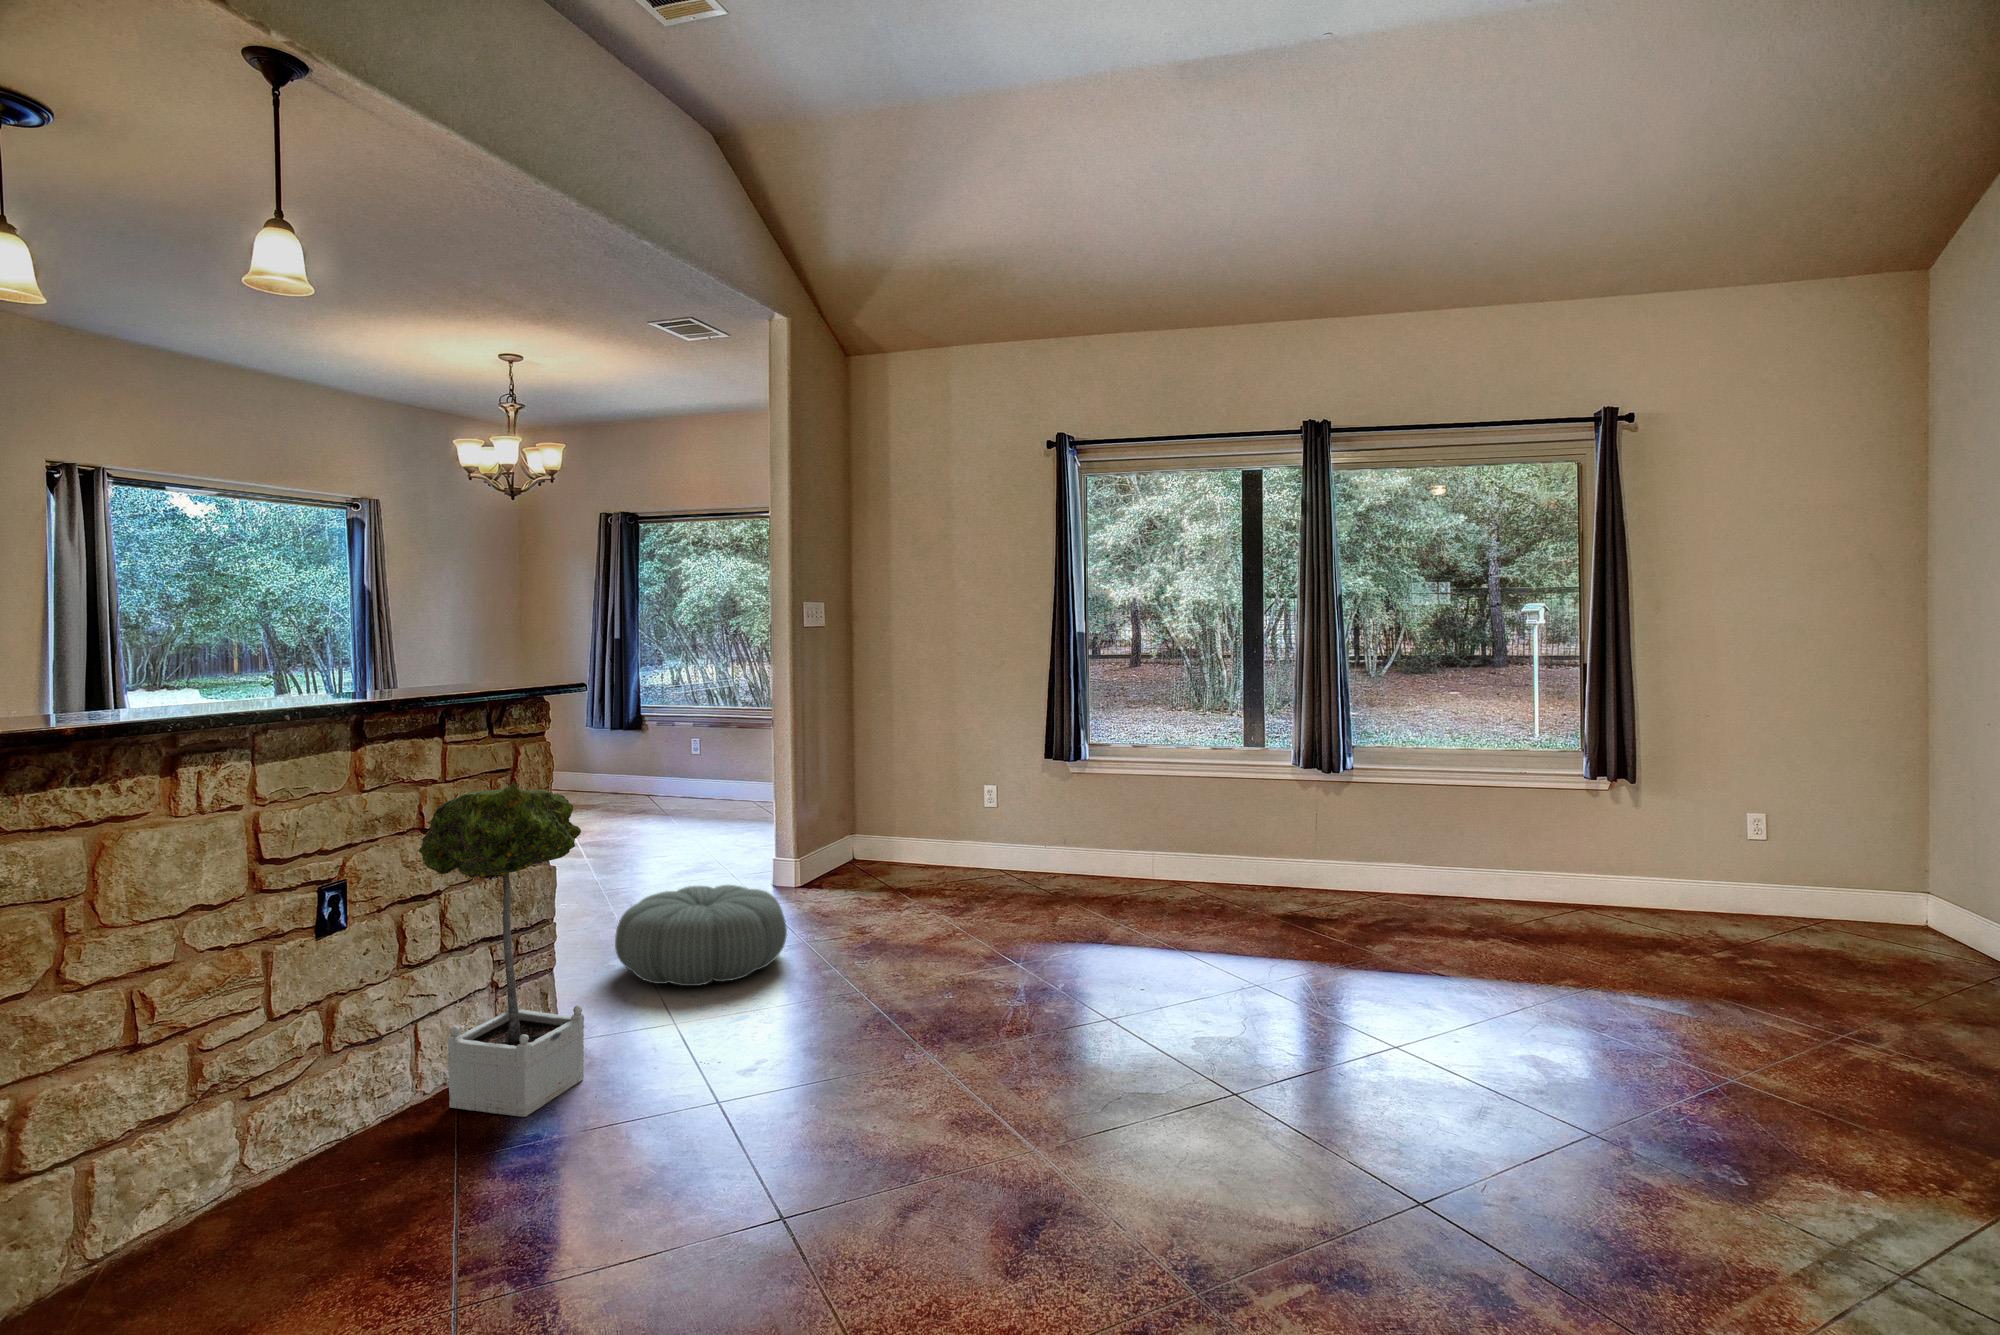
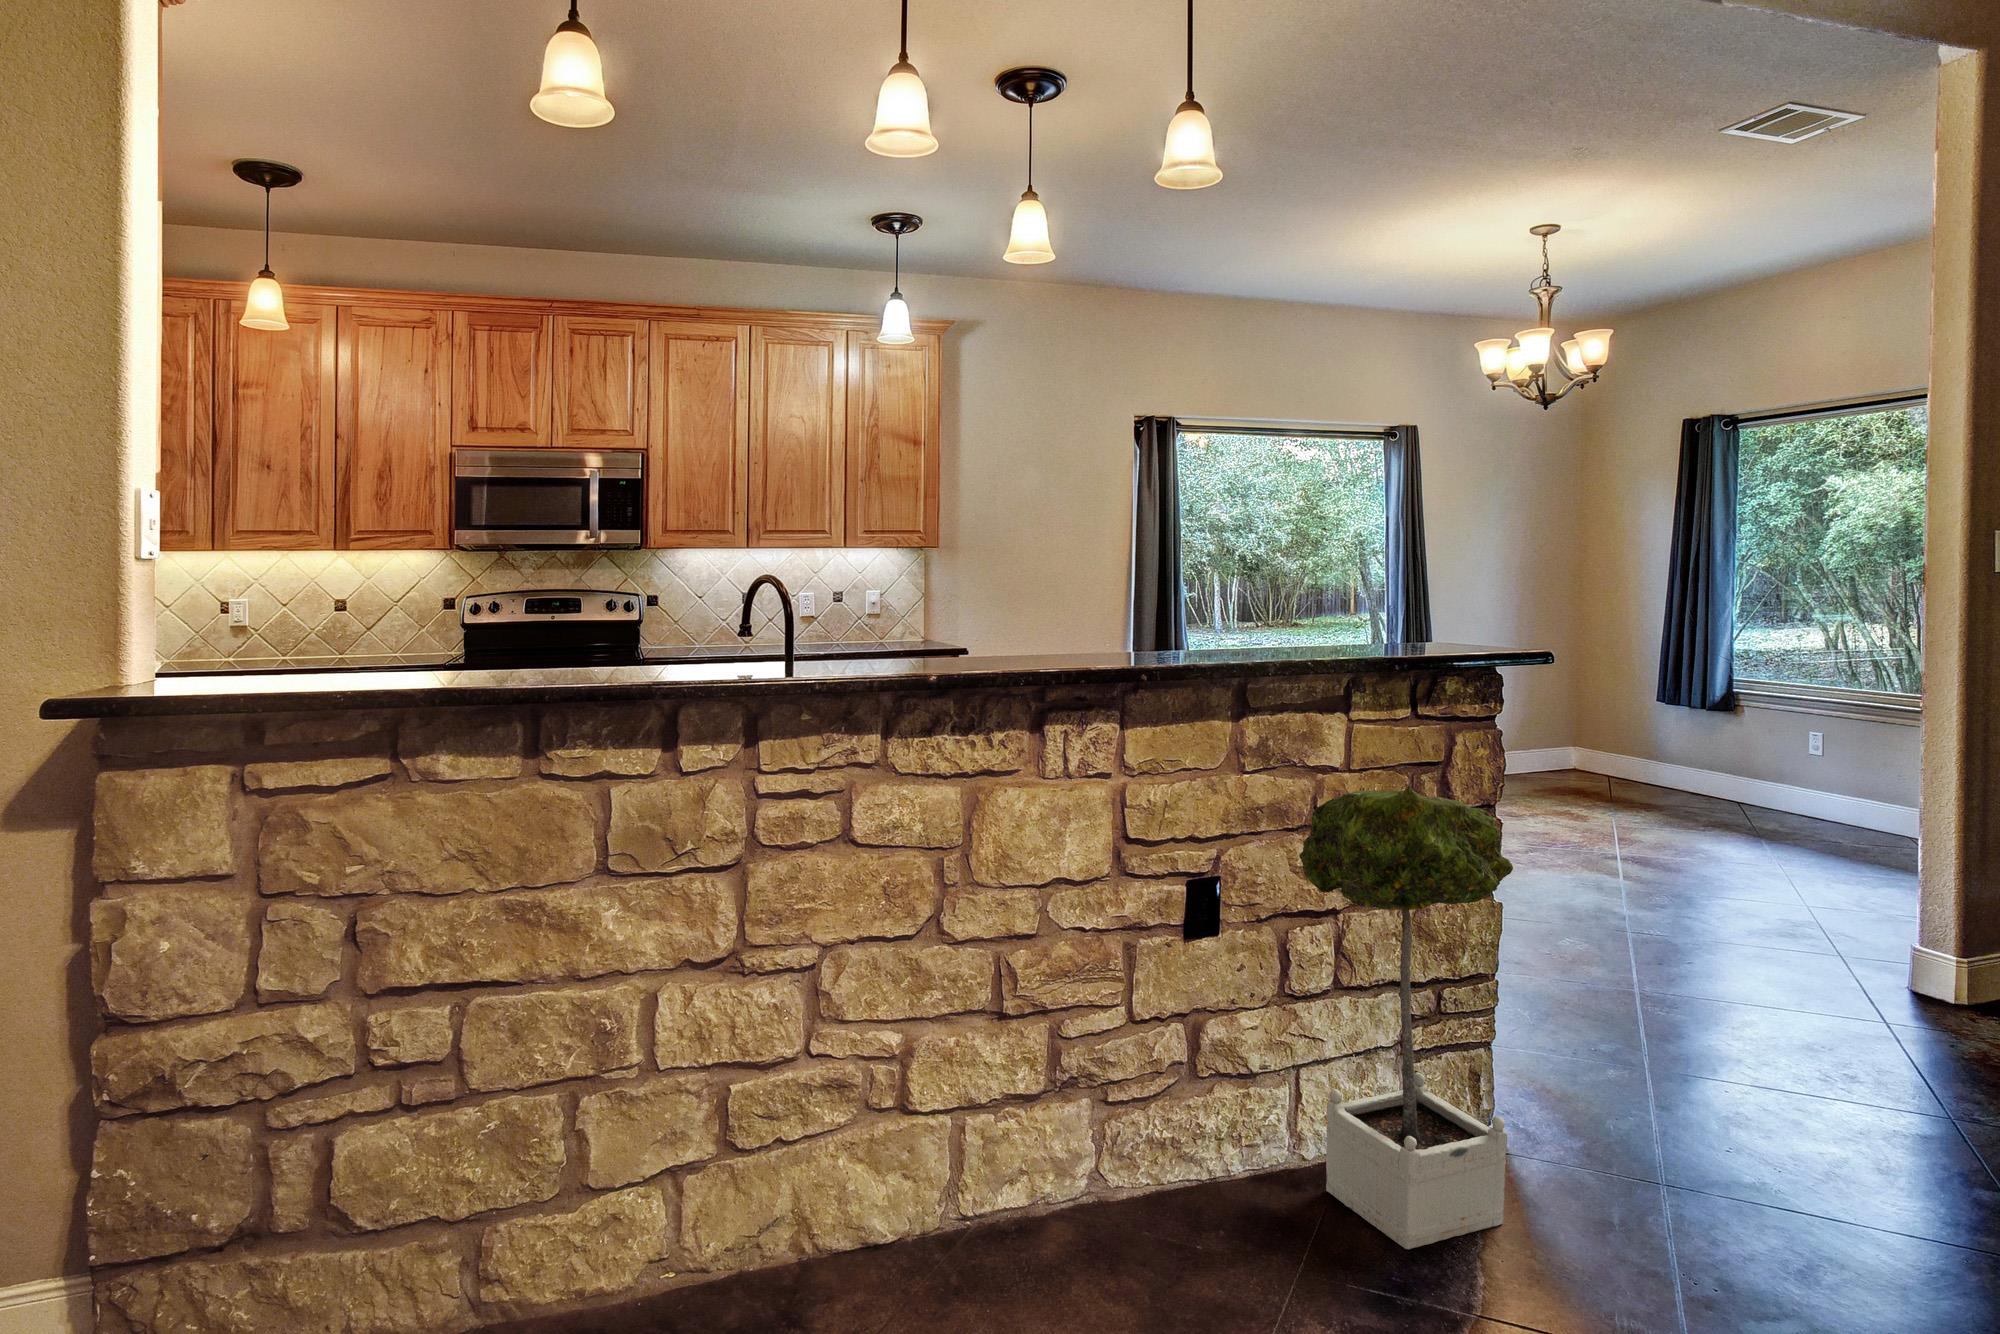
pouf: present [615,885,787,986] -> none [1602,967,1910,1145]

